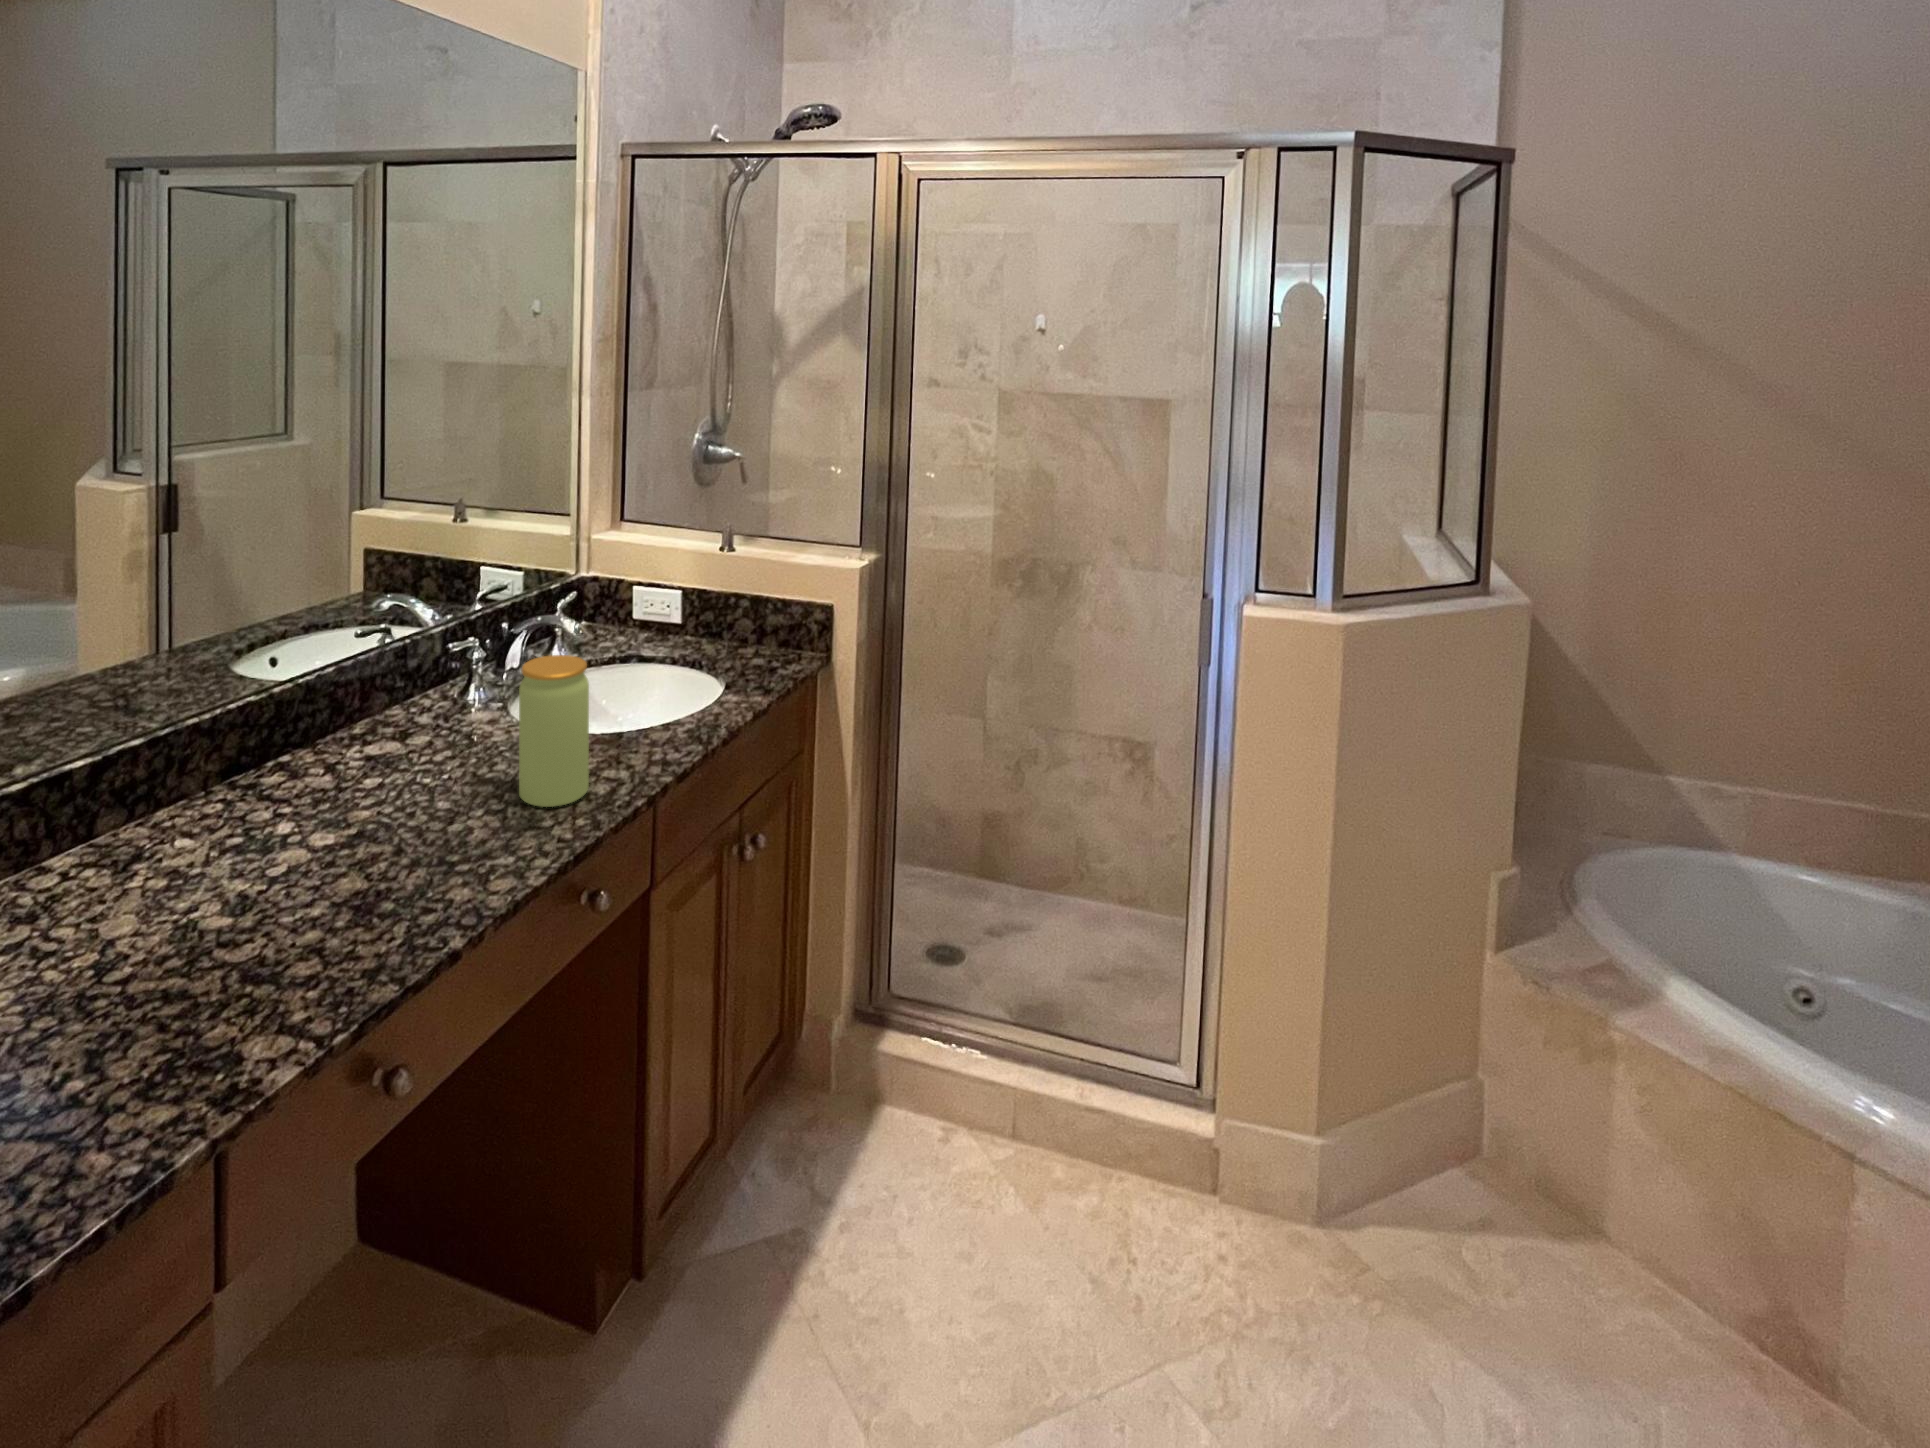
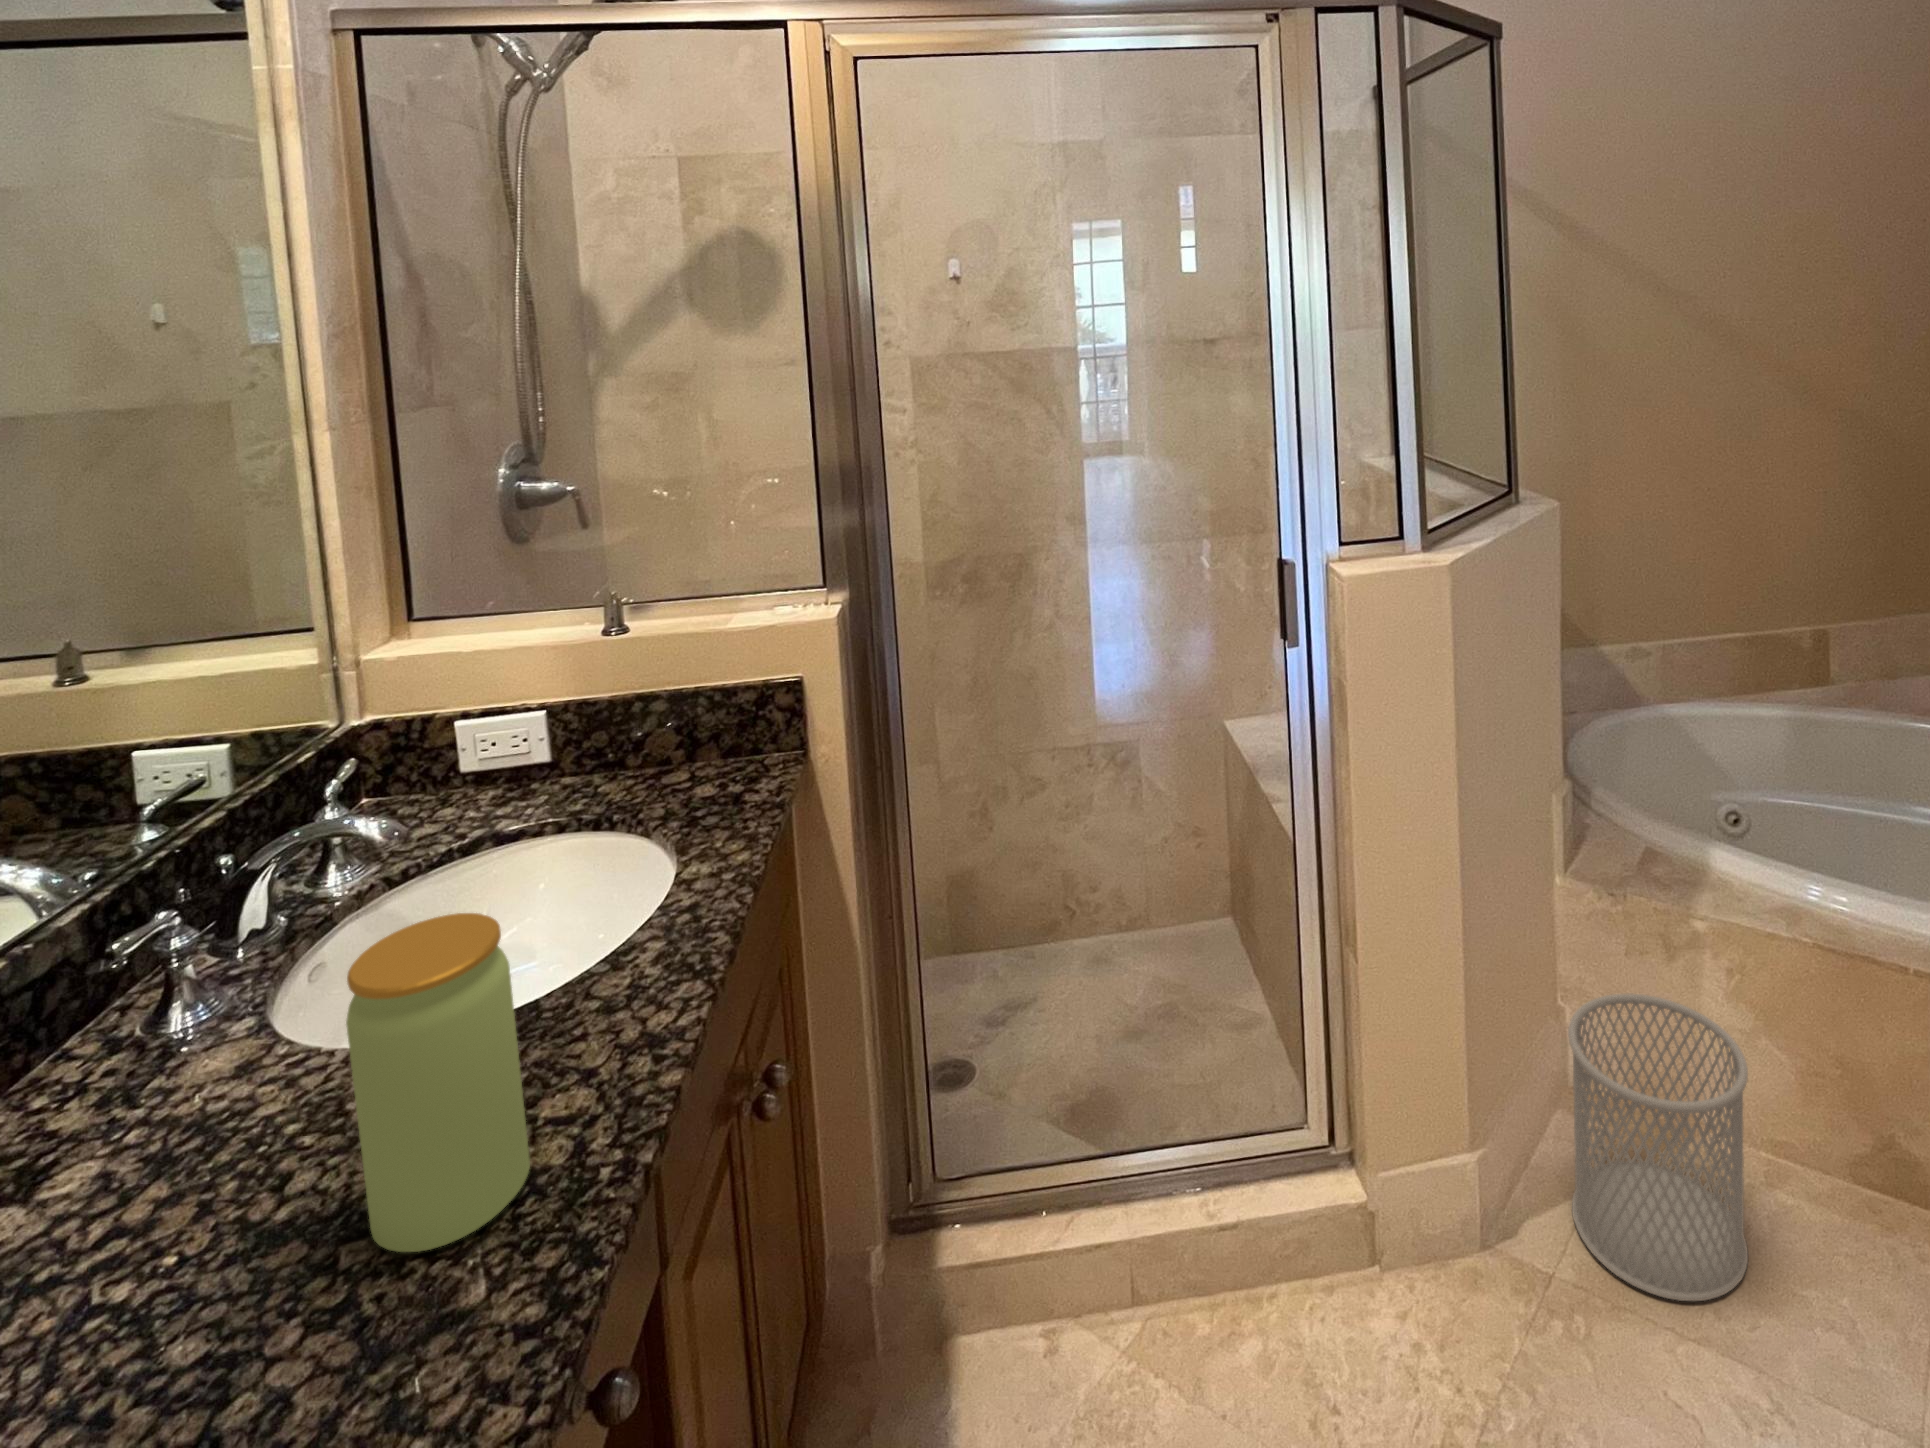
wastebasket: none [1419,1066,1611,1369] -> present [1568,994,1748,1301]

